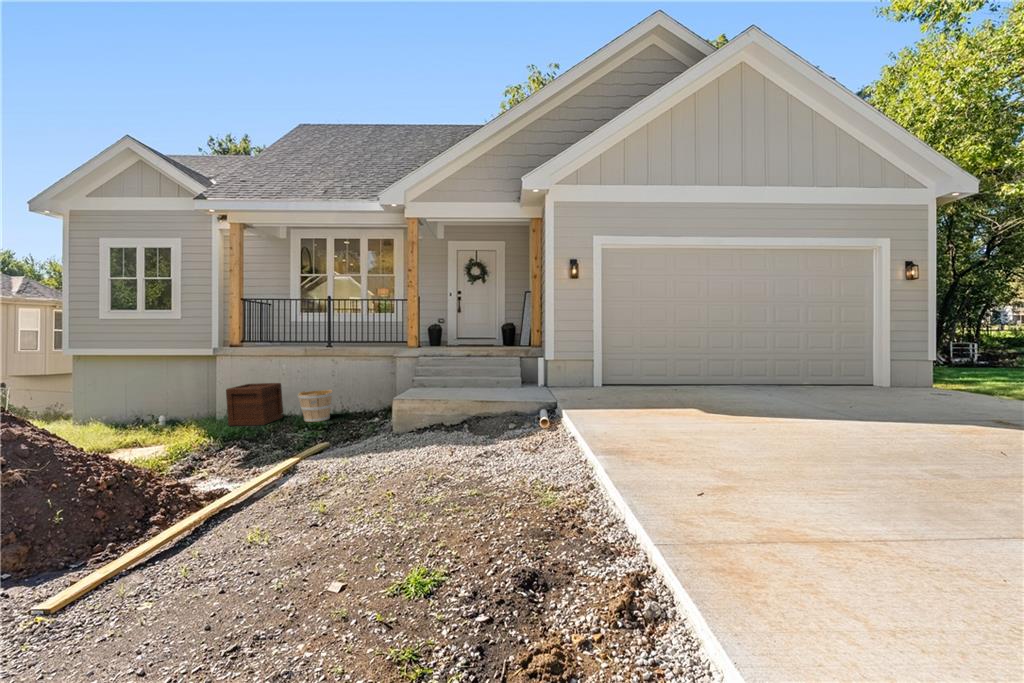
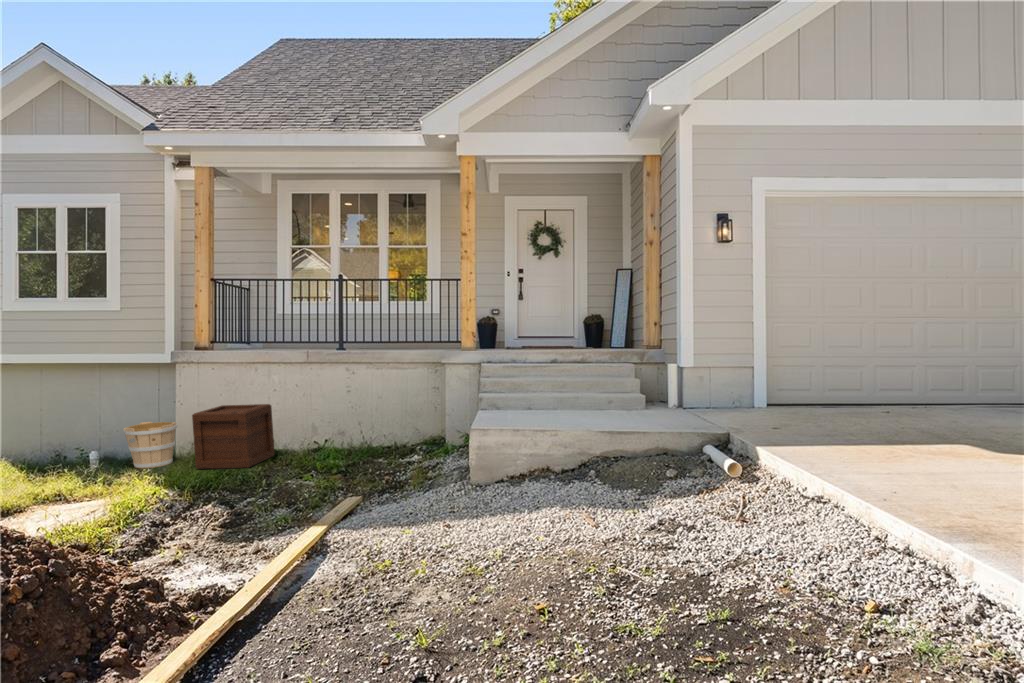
wooden bucket: present [298,390,333,422] -> present [124,422,177,469]

